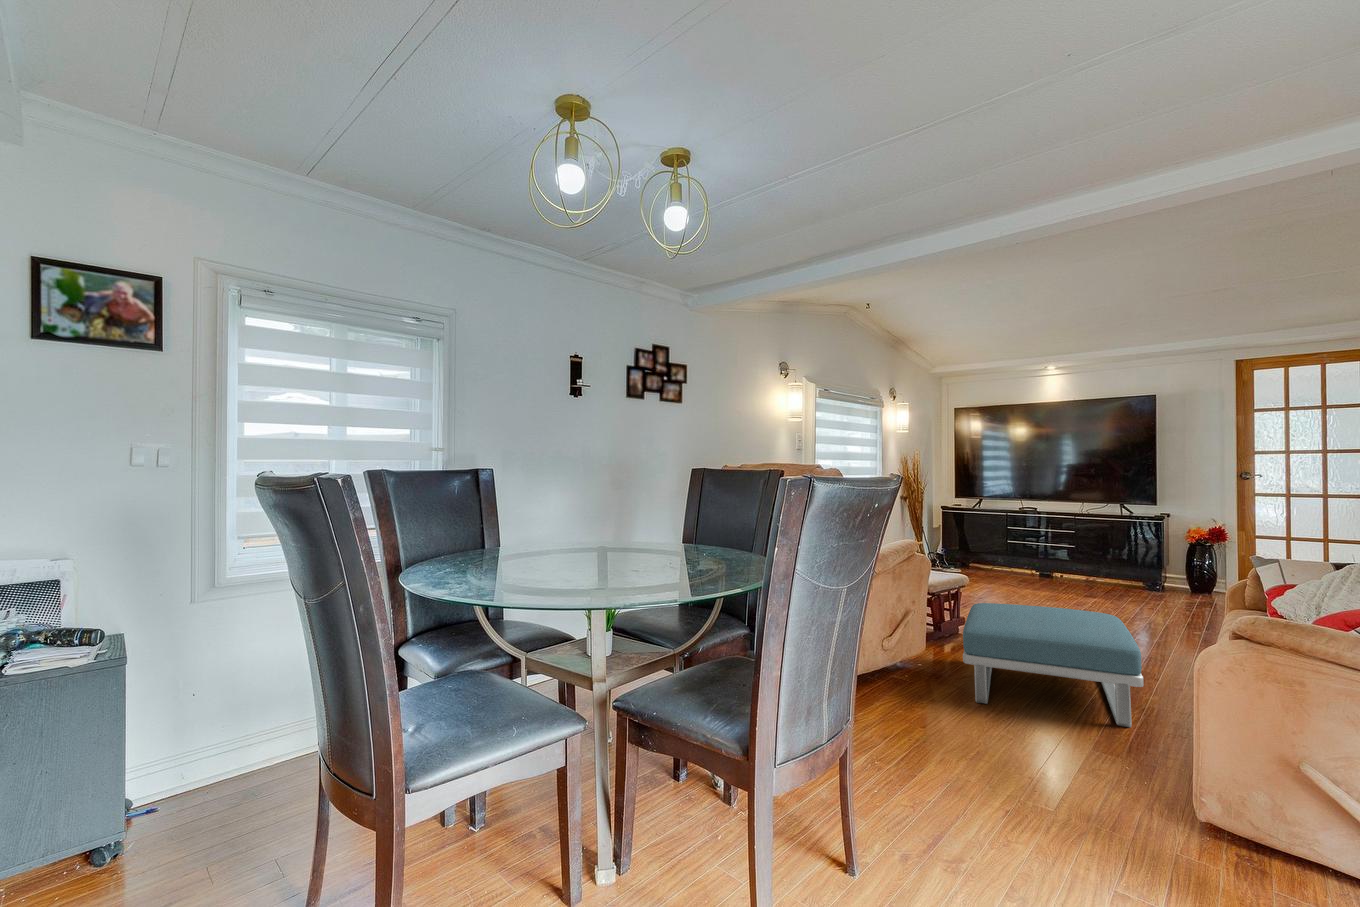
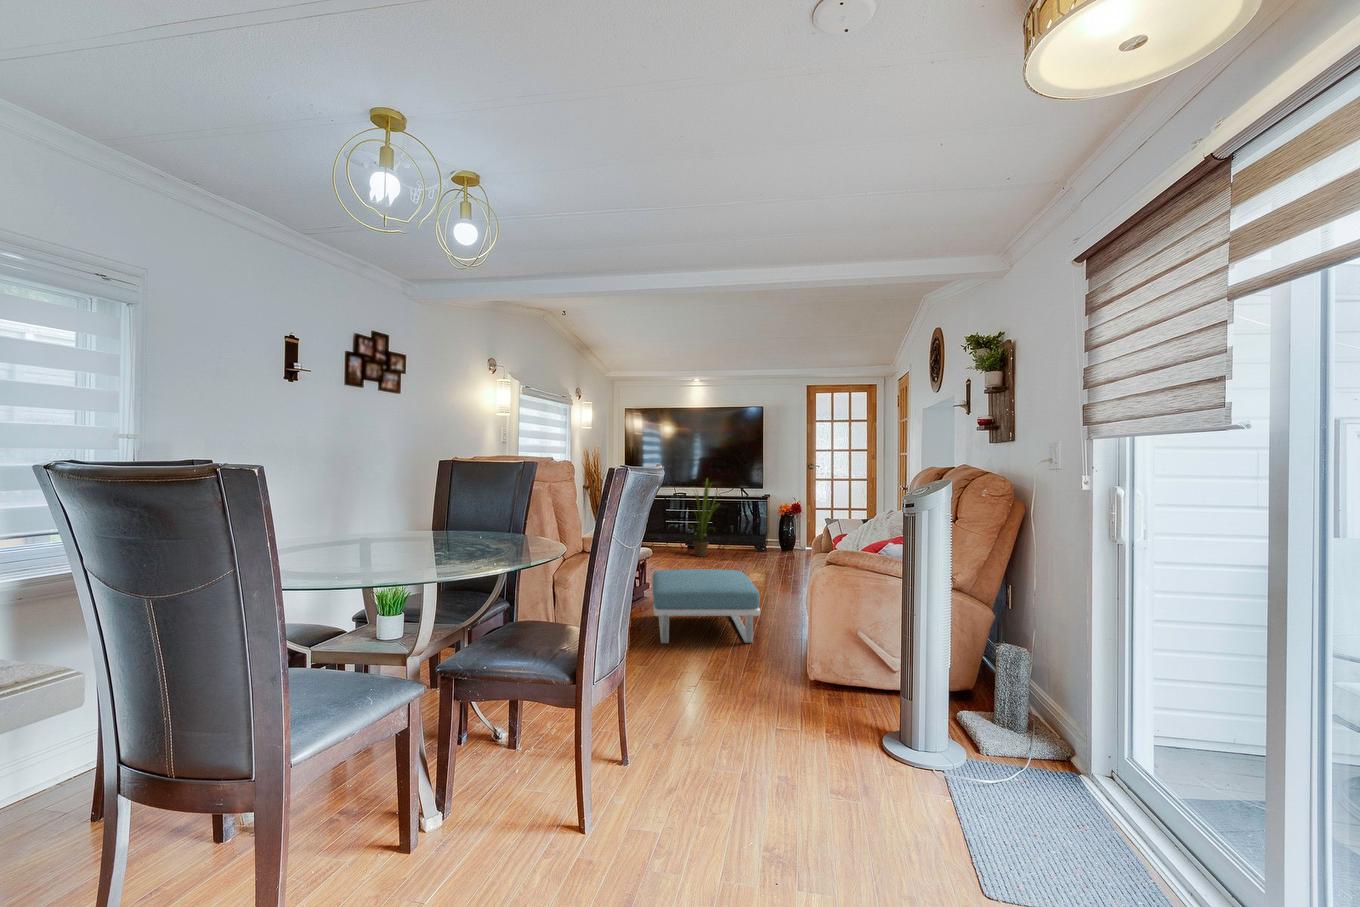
house plant: none [1035,488,1101,591] -> present [692,479,720,557]

